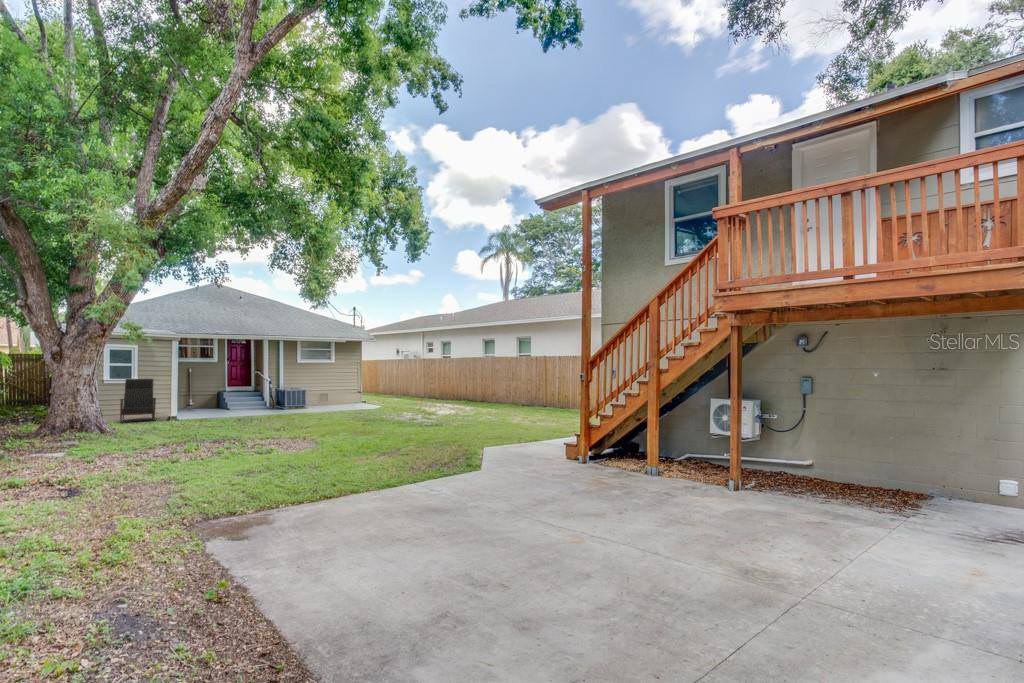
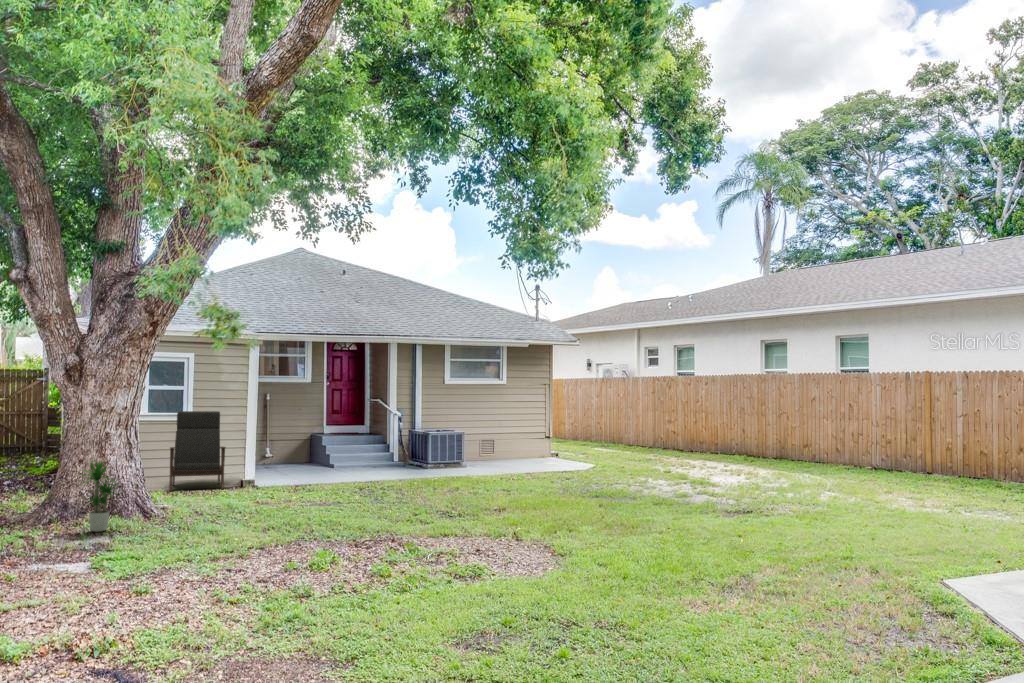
potted plant: none [57,401,90,440] -> present [84,461,116,532]

